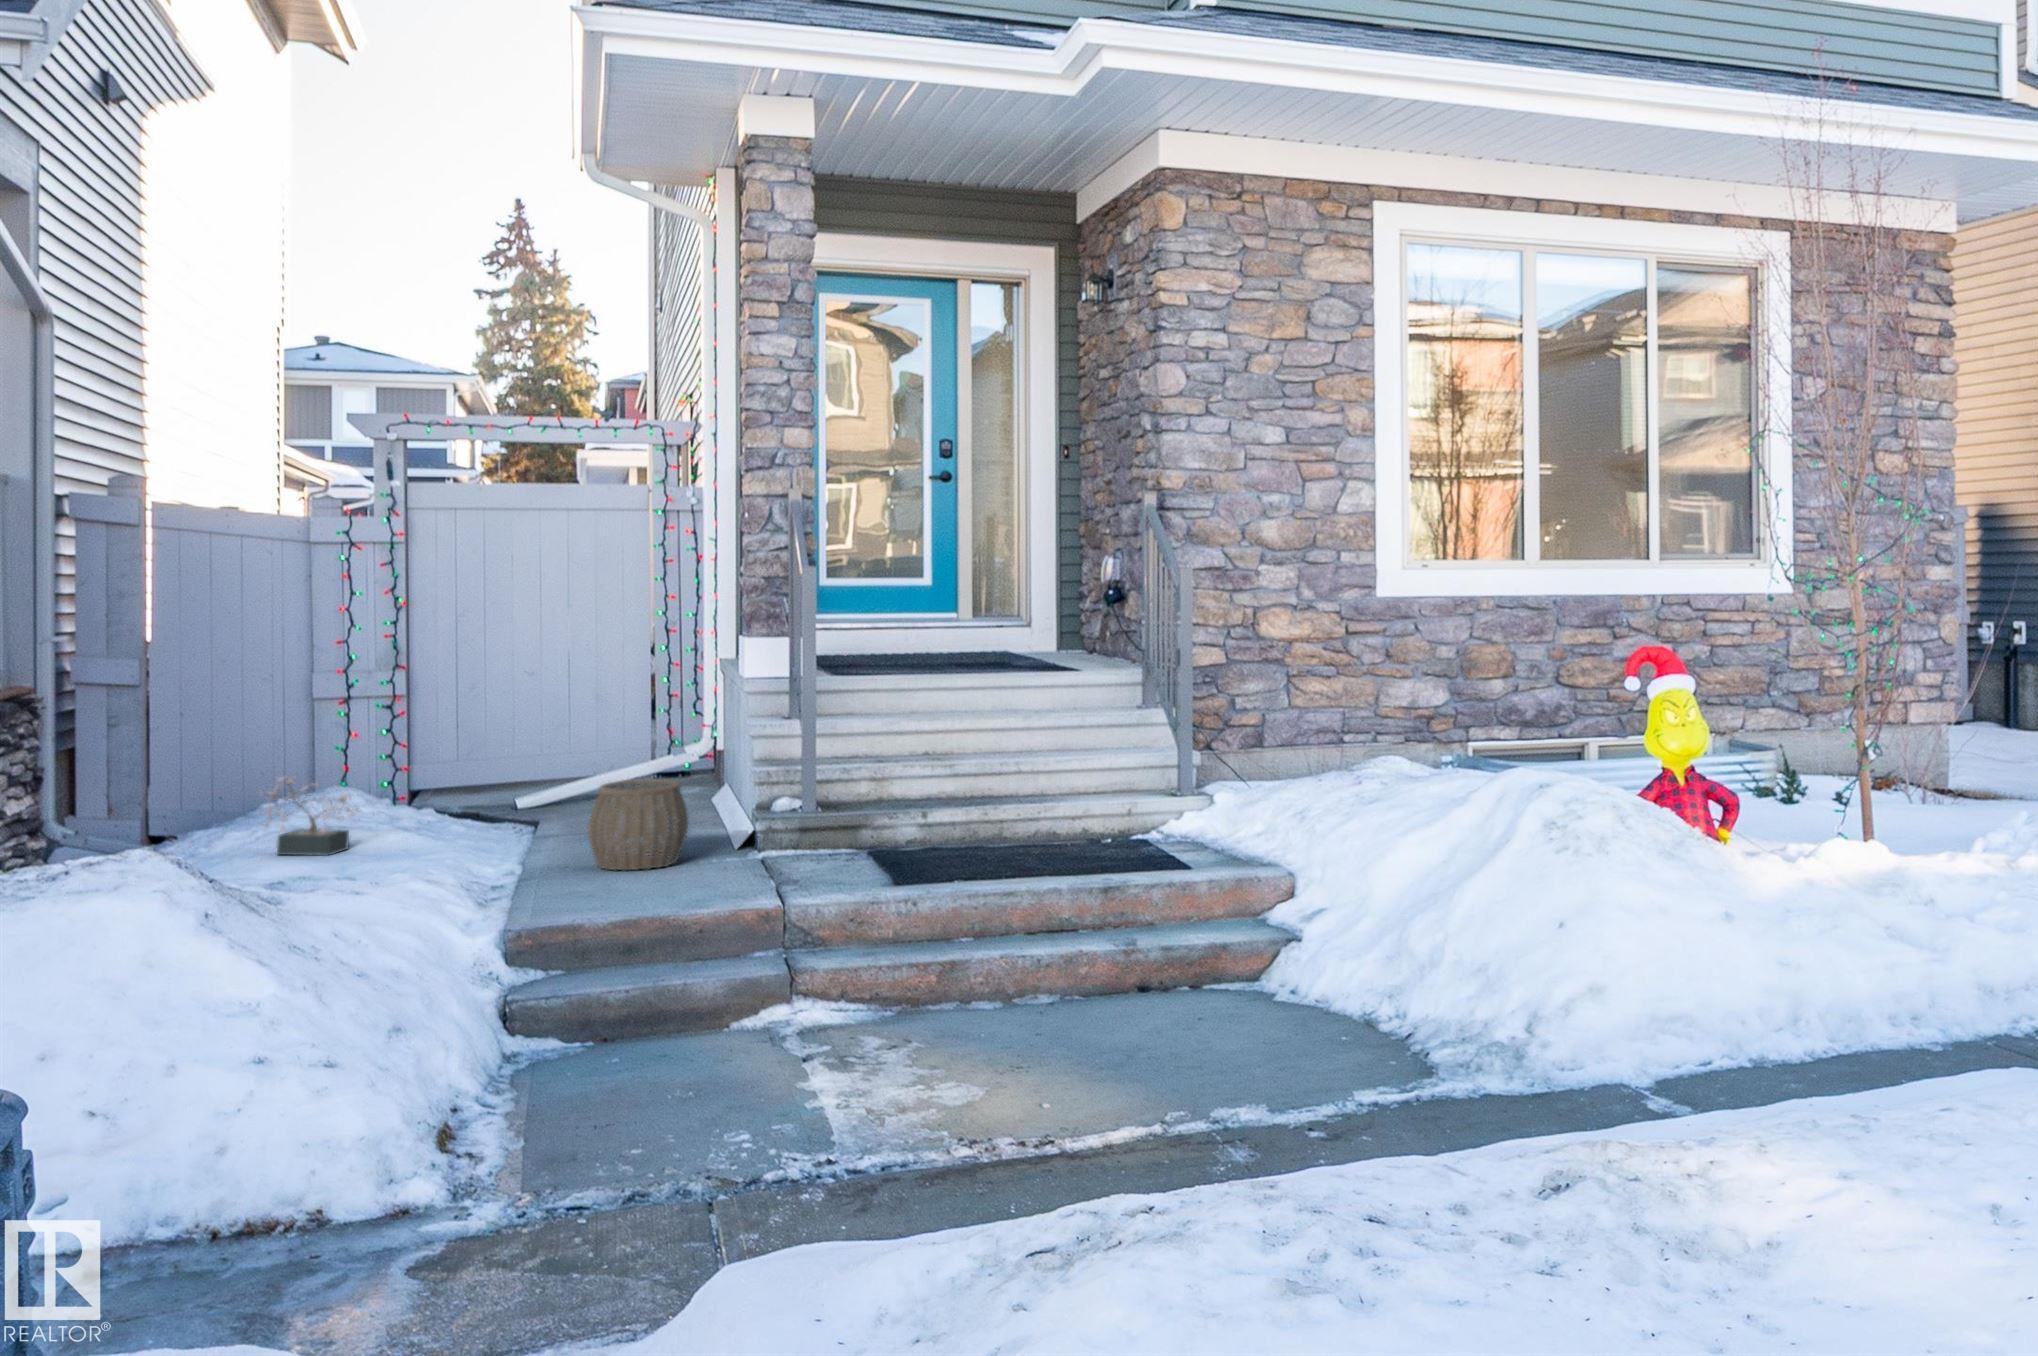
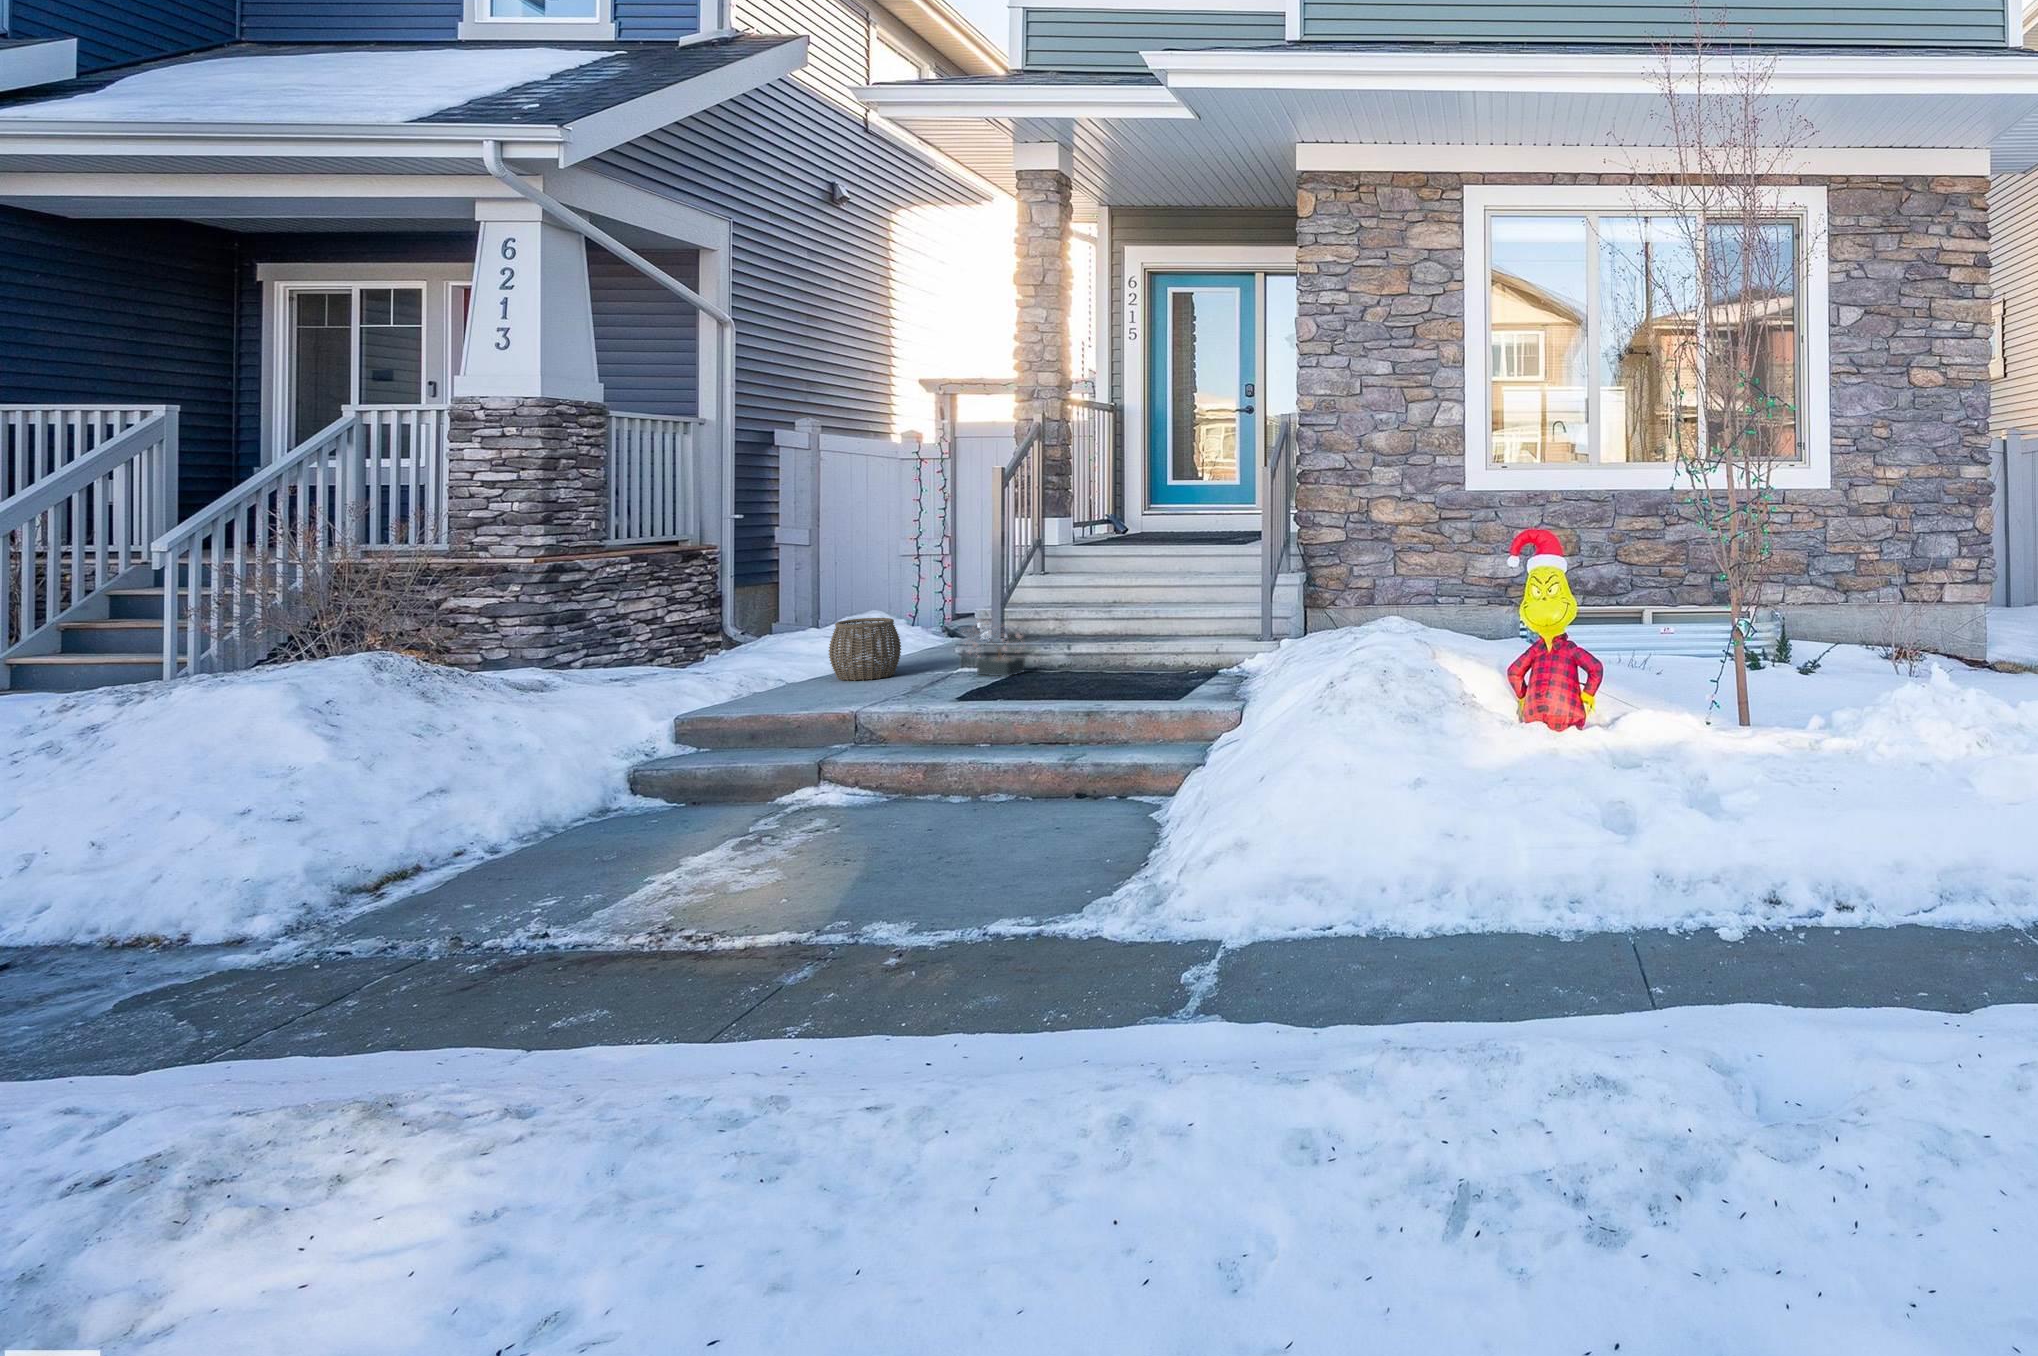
decorative plant: present [264,777,361,856] -> present [969,619,1025,677]

